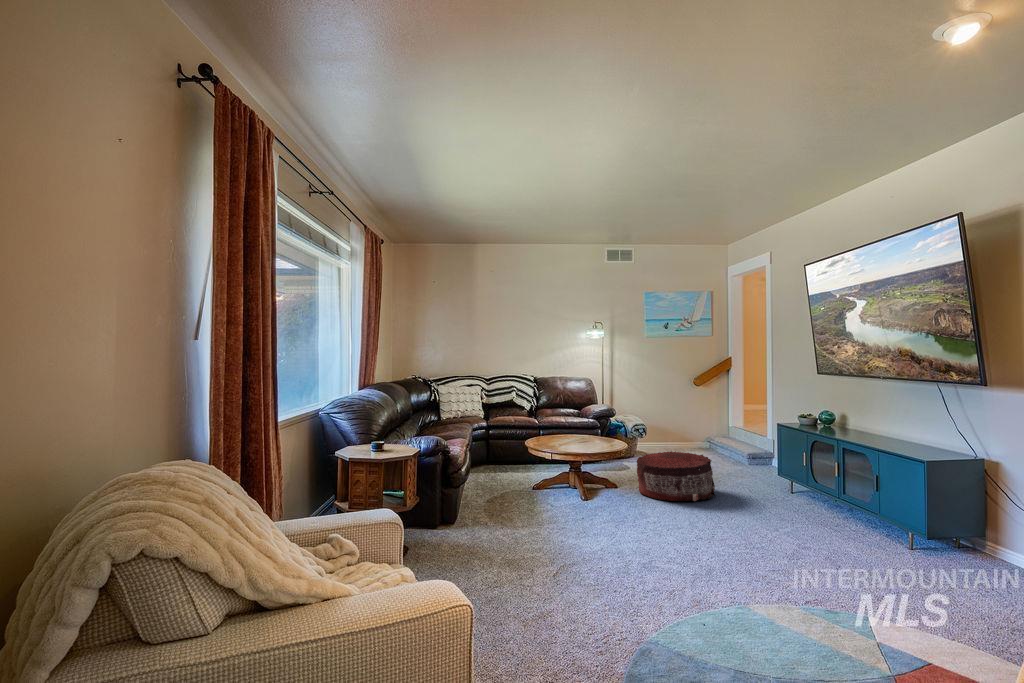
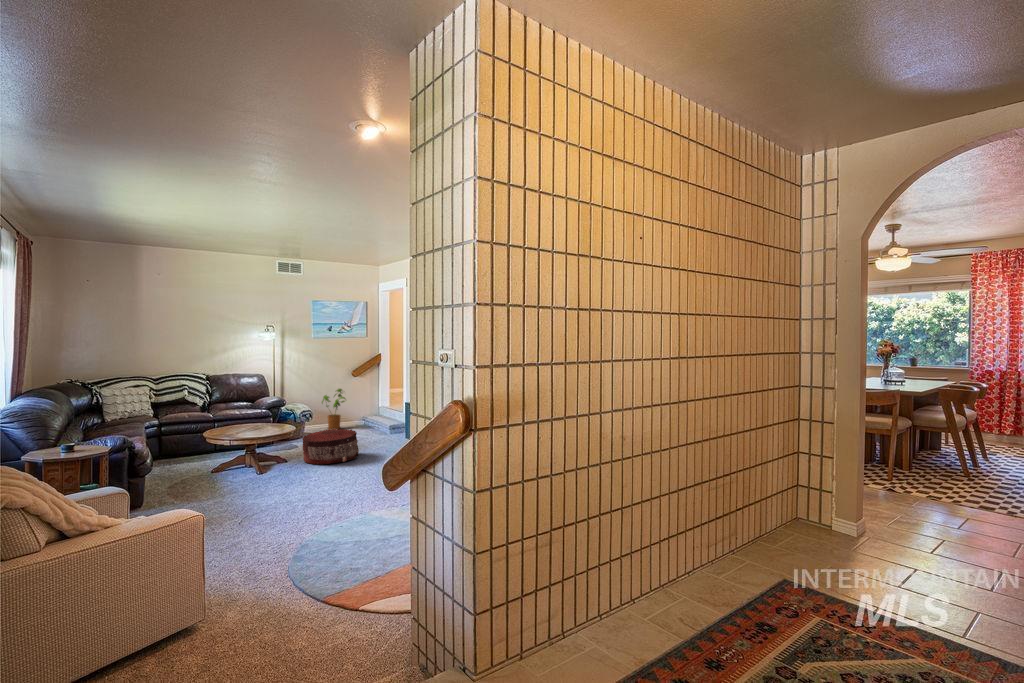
house plant: none [656,399,689,452] -> present [322,389,345,430]

